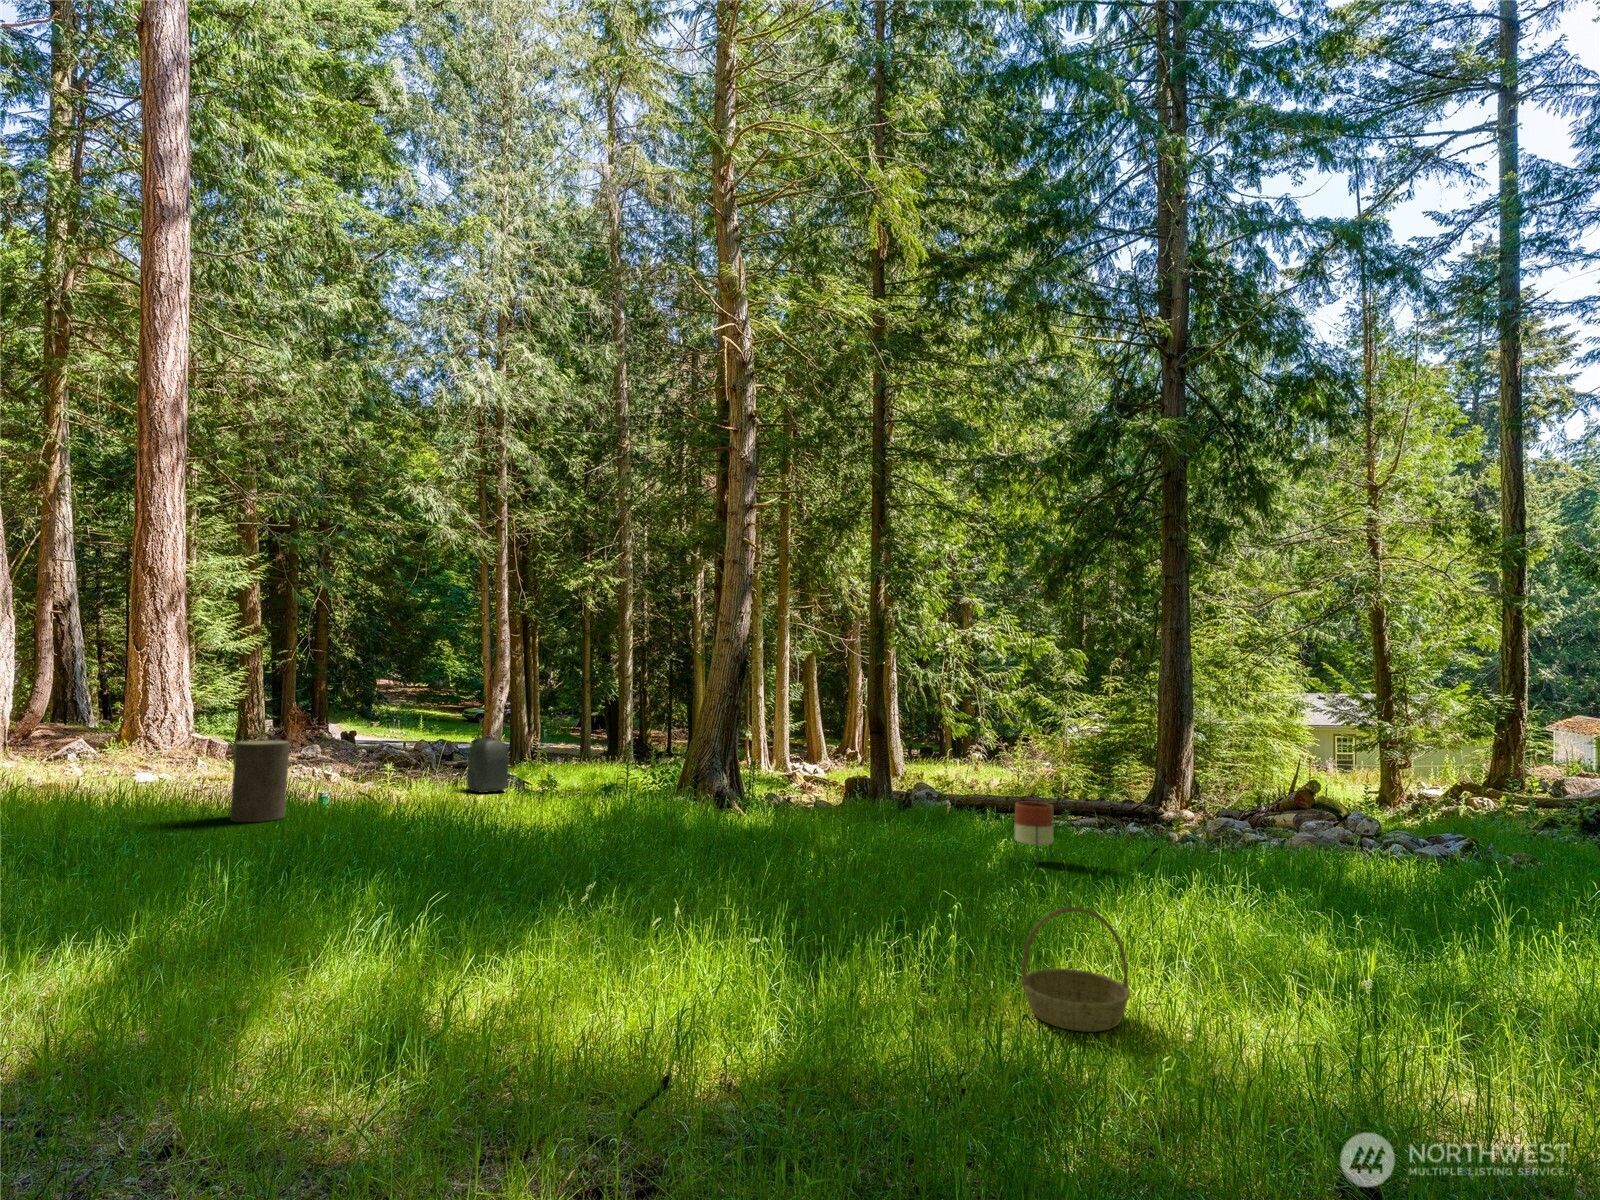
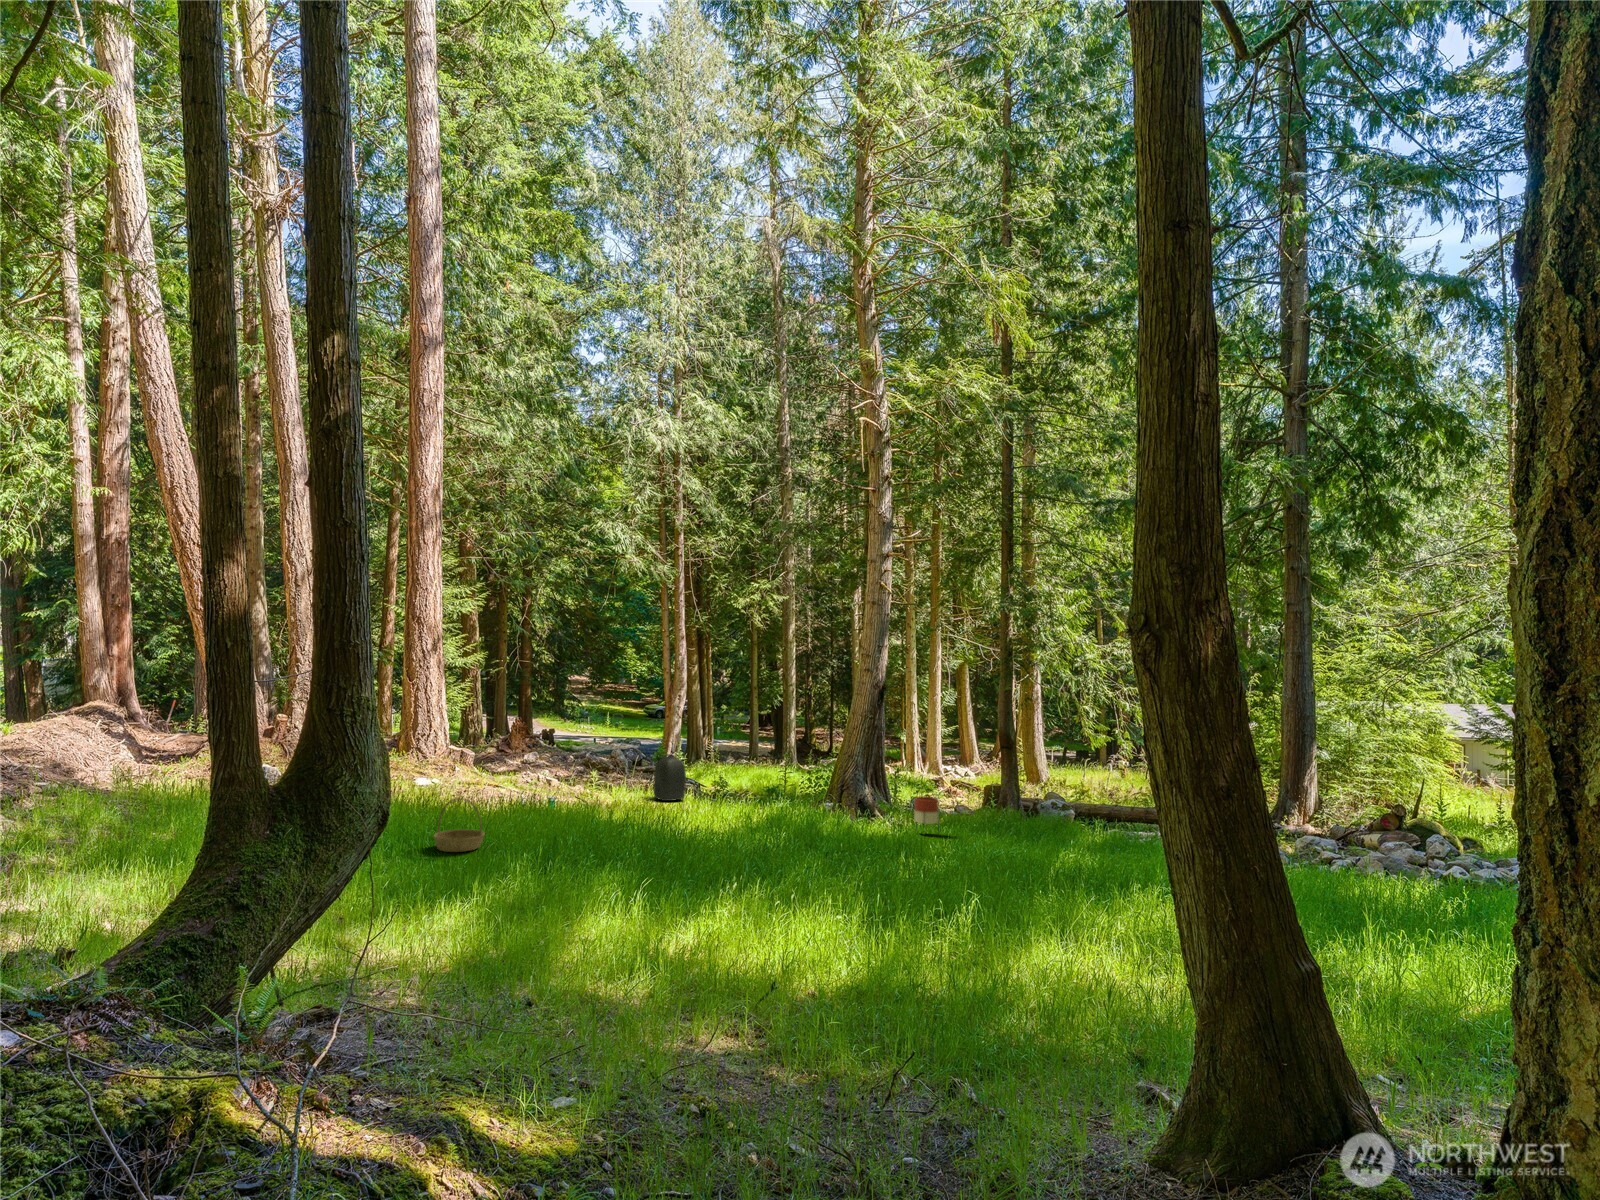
stool: present [230,740,290,822] -> none [489,765,528,827]
planter: present [1014,802,1054,860] -> present [914,796,939,824]
basket: present [1021,907,1130,1032] -> present [434,798,485,852]

